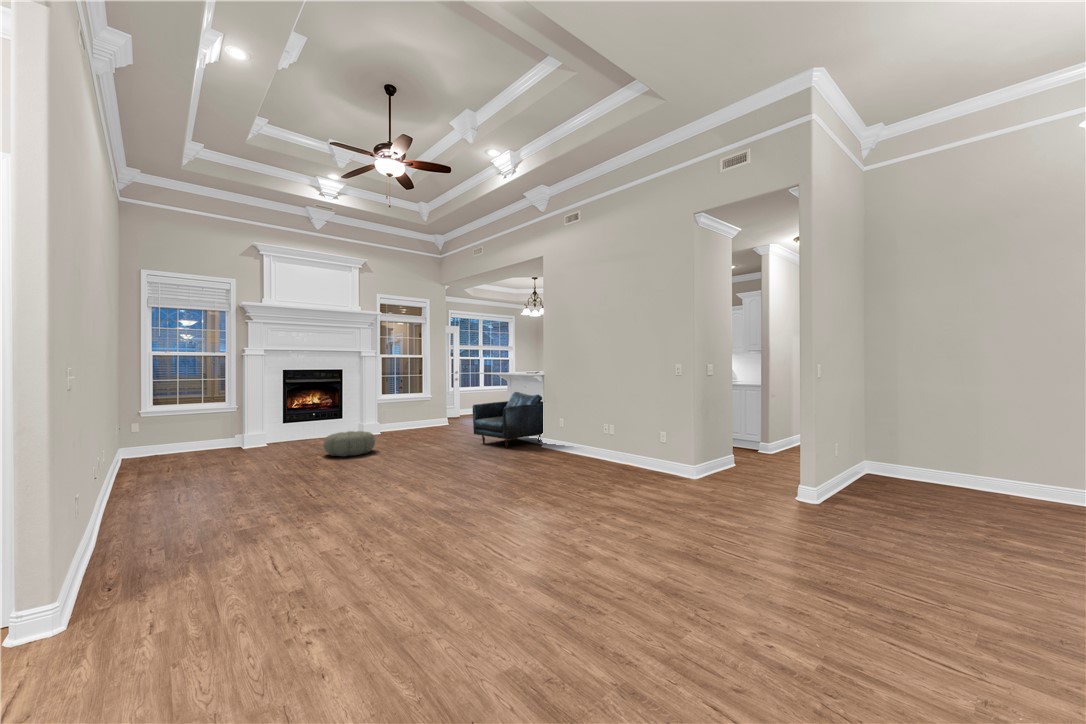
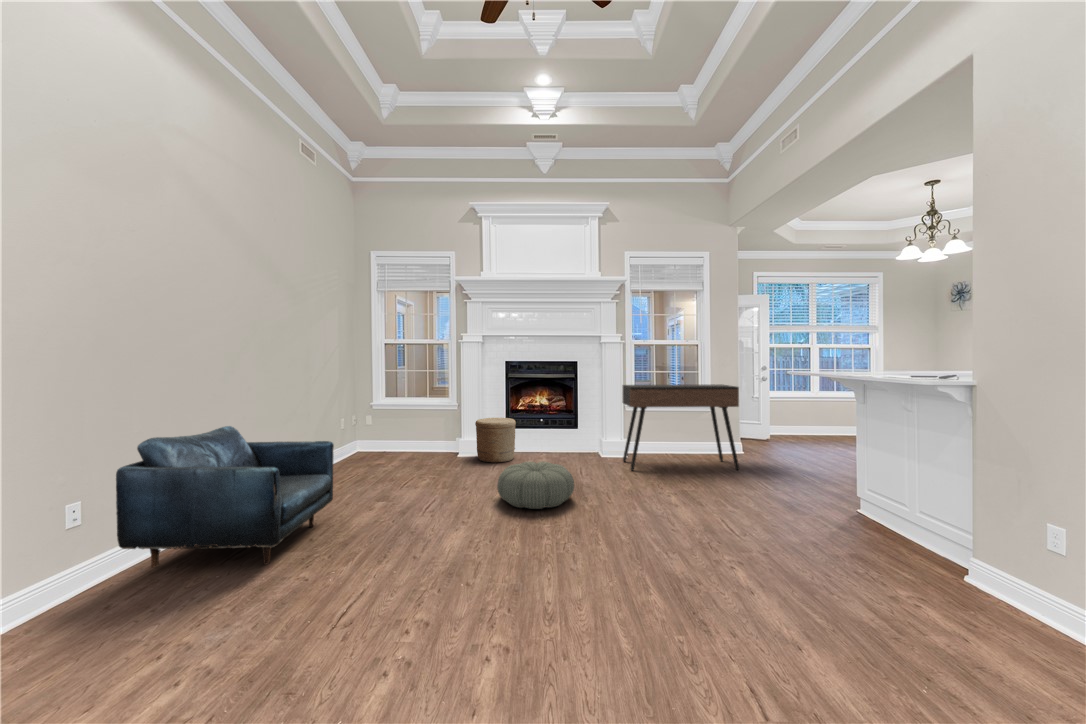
console table: none [381,382,453,438] -> present [622,384,739,471]
armchair: present [473,392,543,448] -> present [116,426,334,568]
woven basket: none [263,414,300,448] -> present [475,418,516,463]

